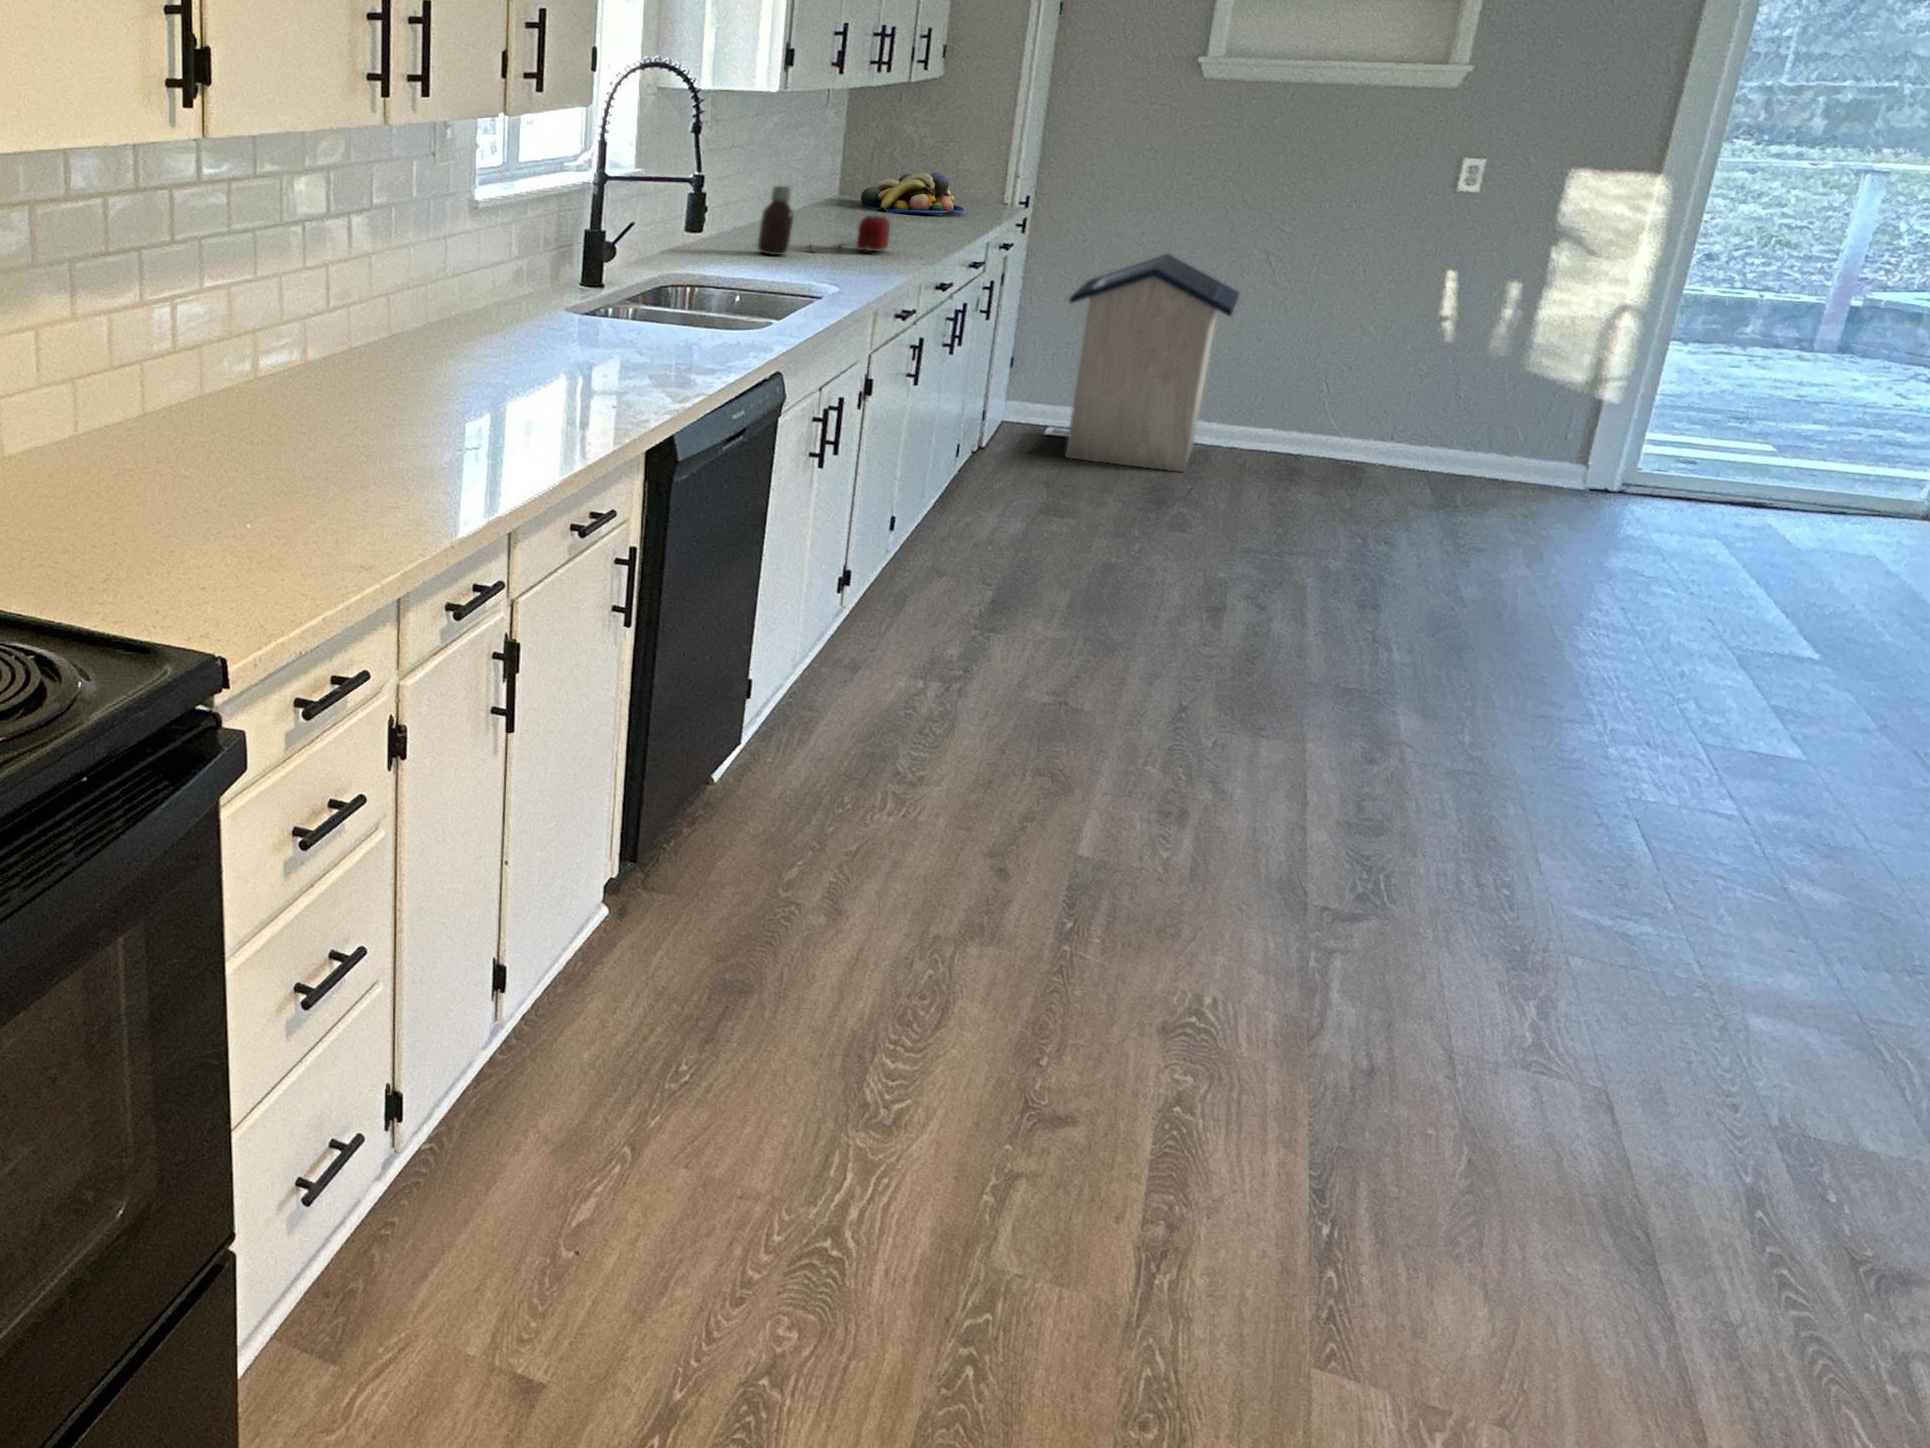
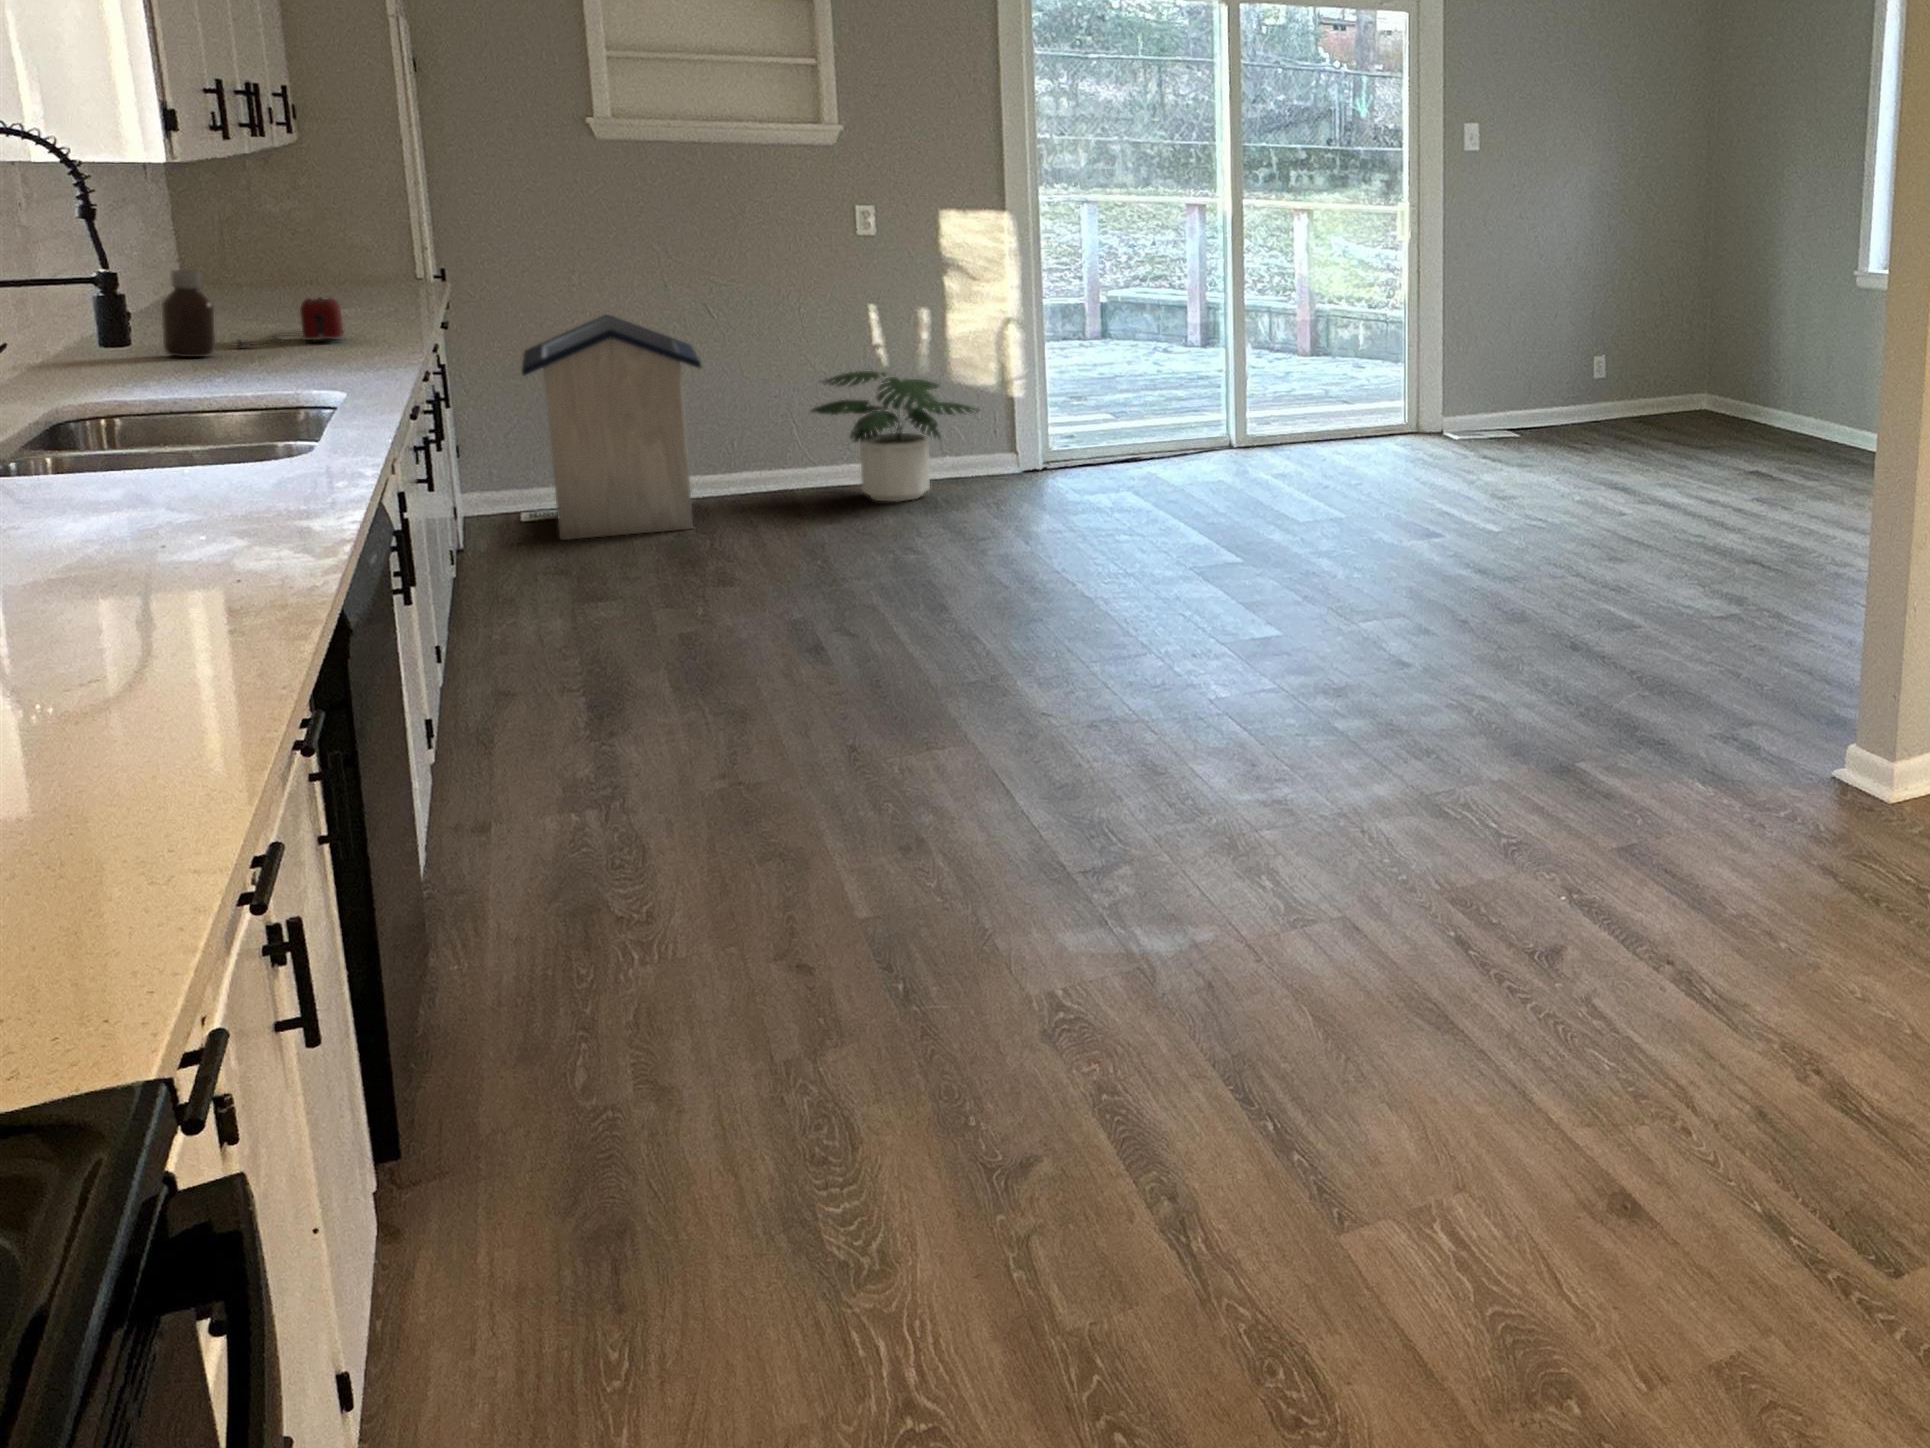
fruit bowl: present [861,173,964,213] -> none [232,245,381,295]
potted plant: none [1340,342,1546,491] -> present [812,371,980,502]

